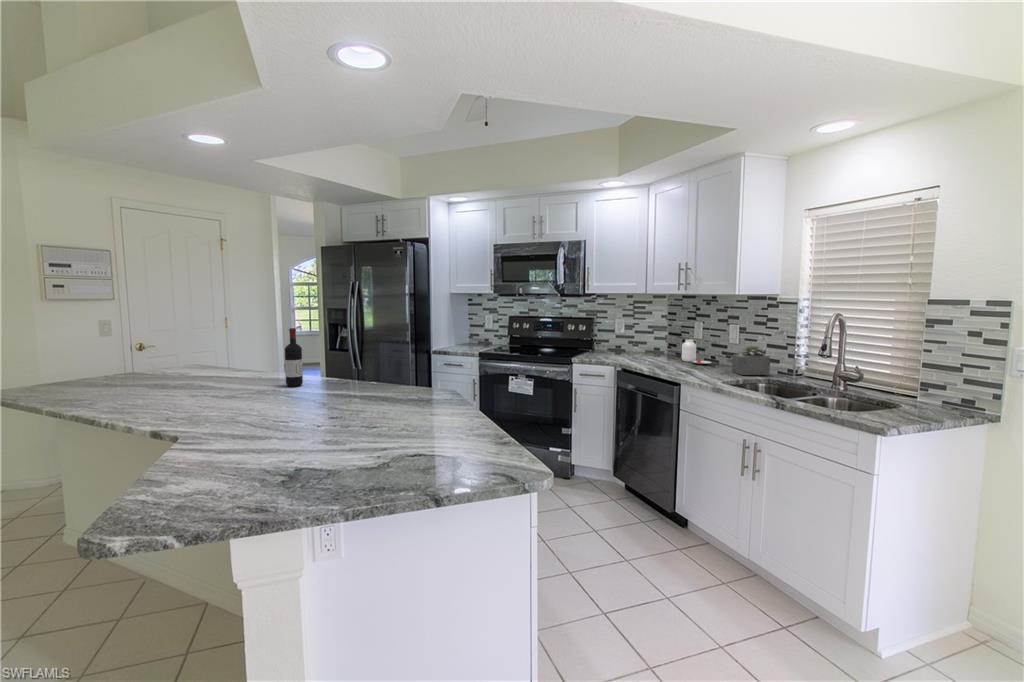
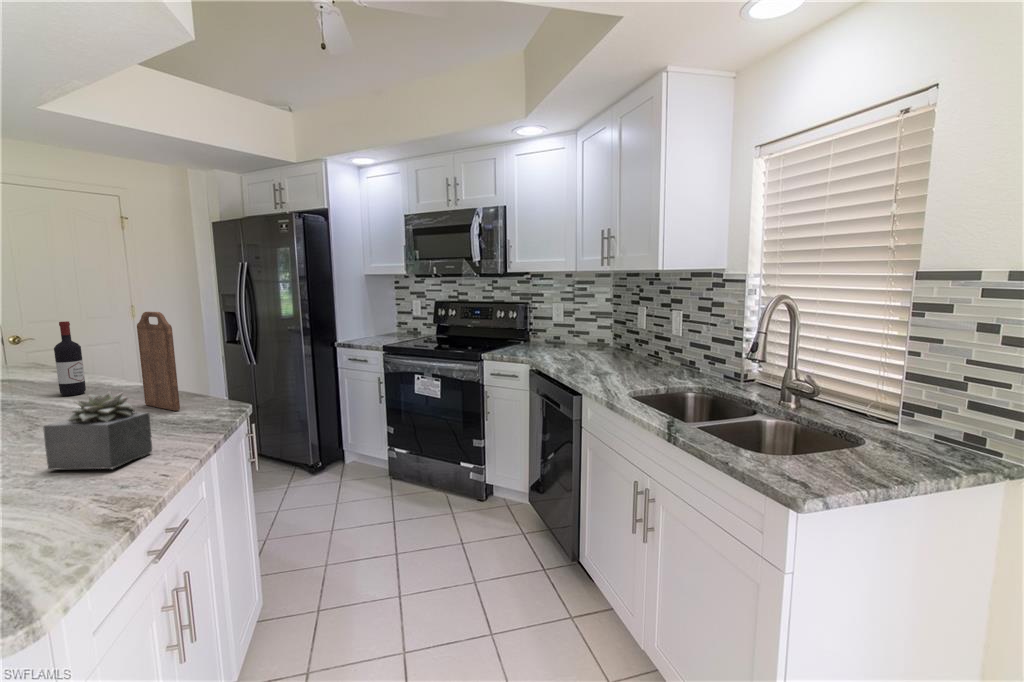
cutting board: none [372,321,410,395] -> present [137,312,180,411]
jar: present [680,340,711,364] -> none [605,330,649,362]
succulent plant: present [732,345,770,375] -> present [43,391,152,470]

